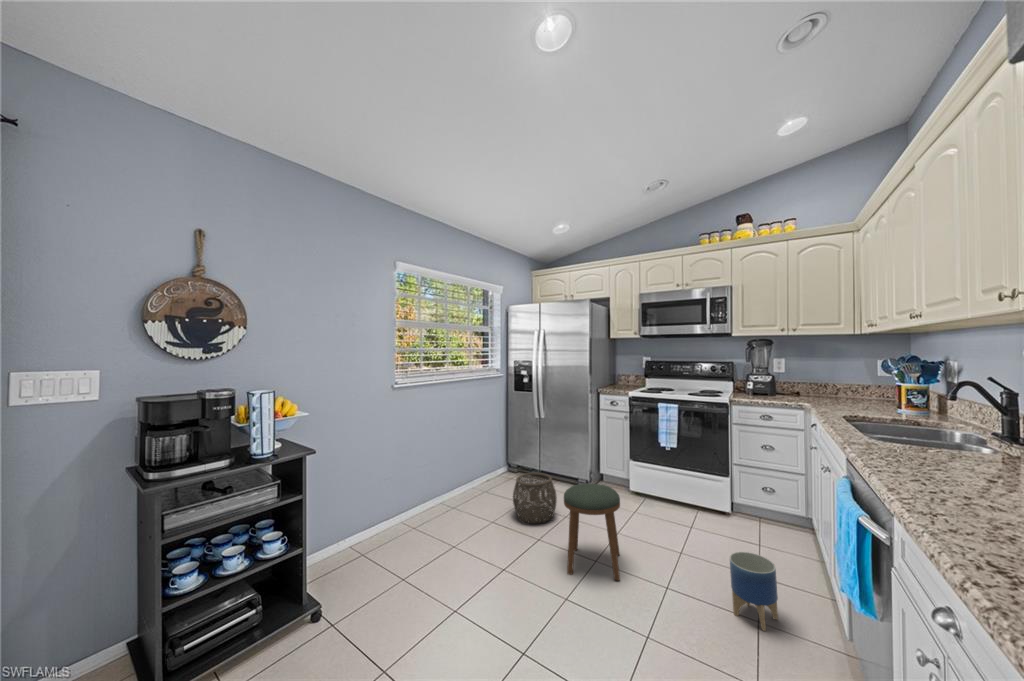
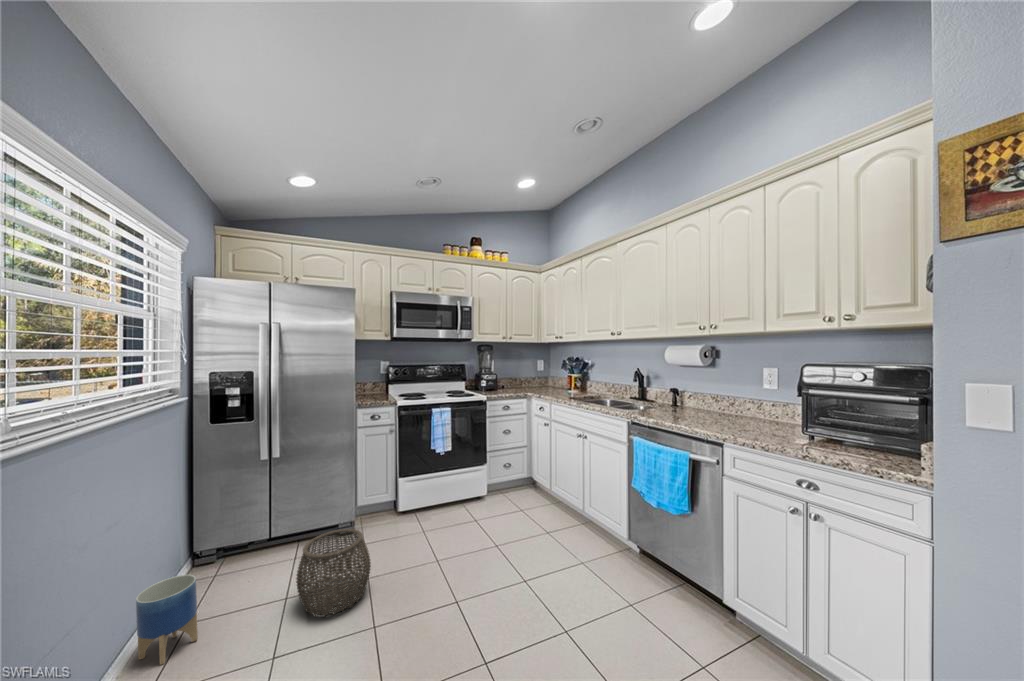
stool: present [564,483,620,580] -> none [432,501,512,627]
planter: present [730,552,778,631] -> present [136,575,198,665]

